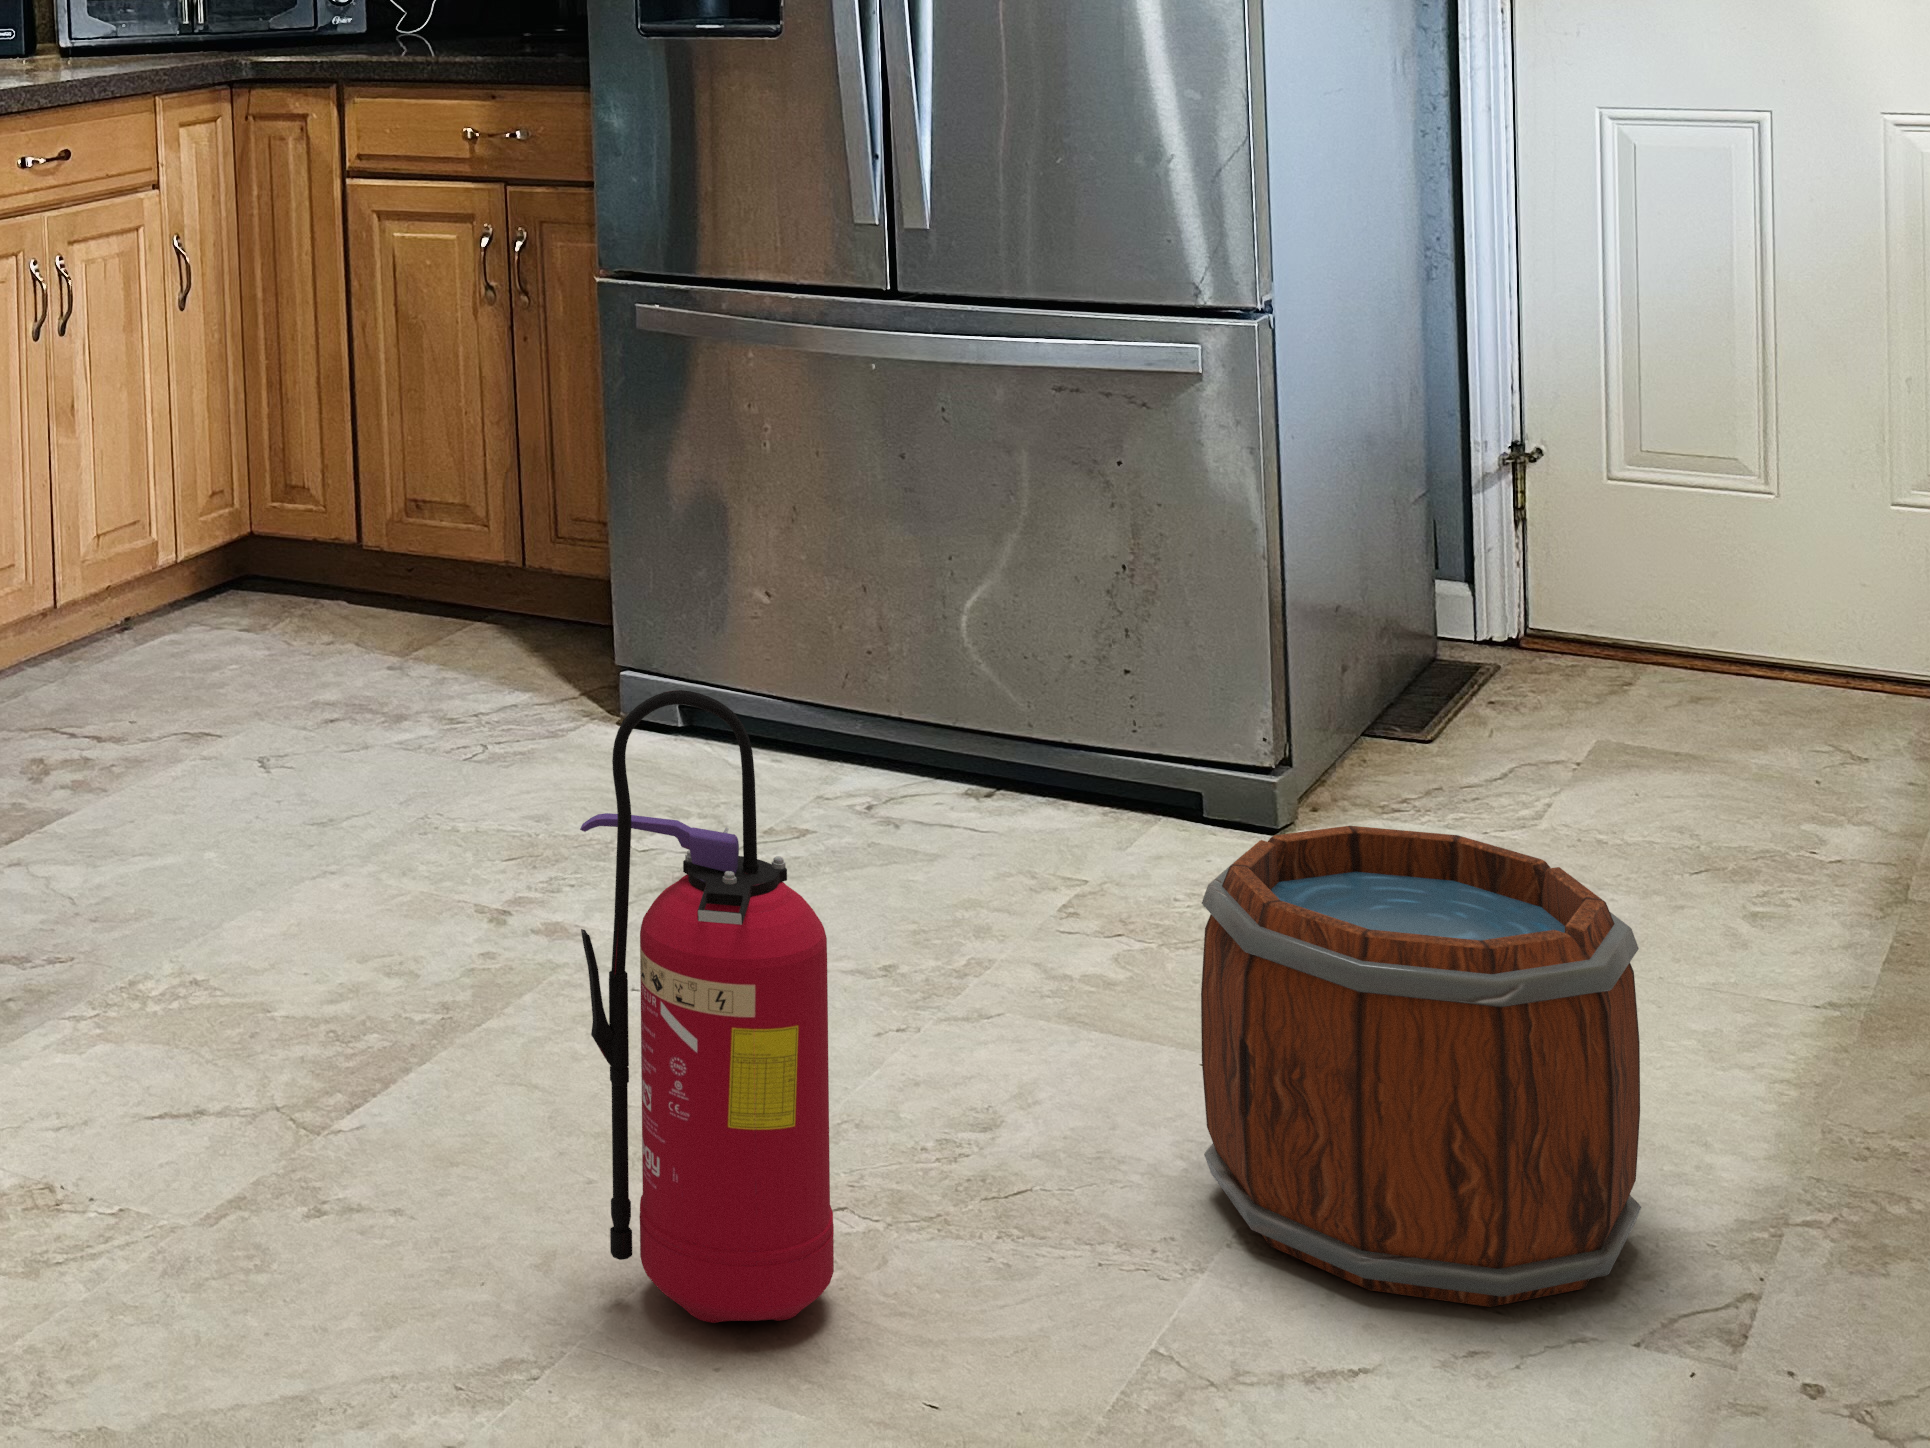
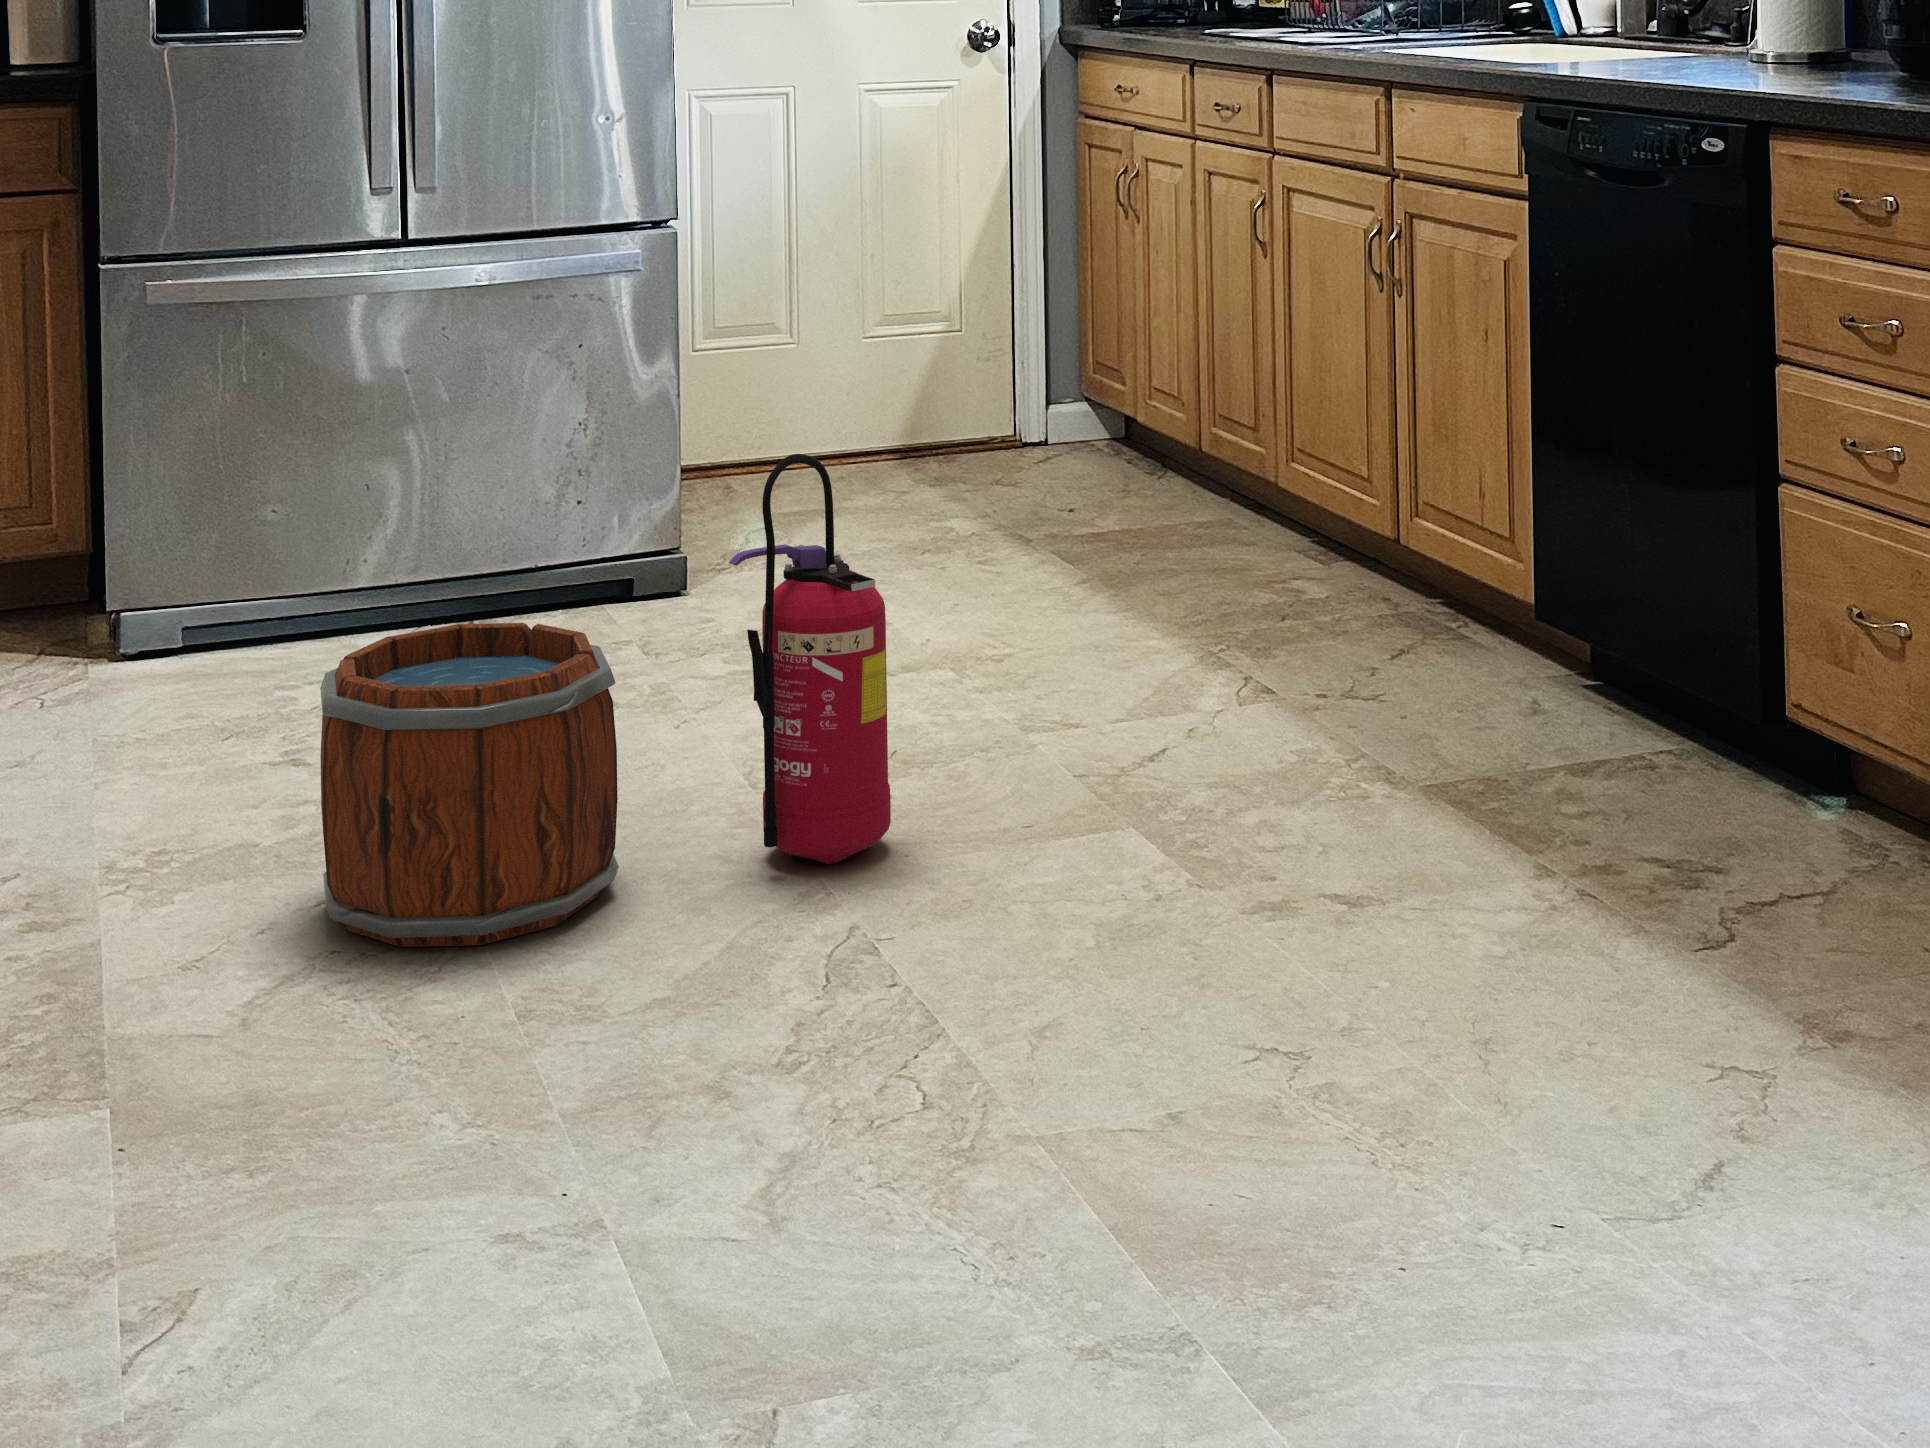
bucket: present [1201,826,1641,1307] -> present [320,623,619,947]

